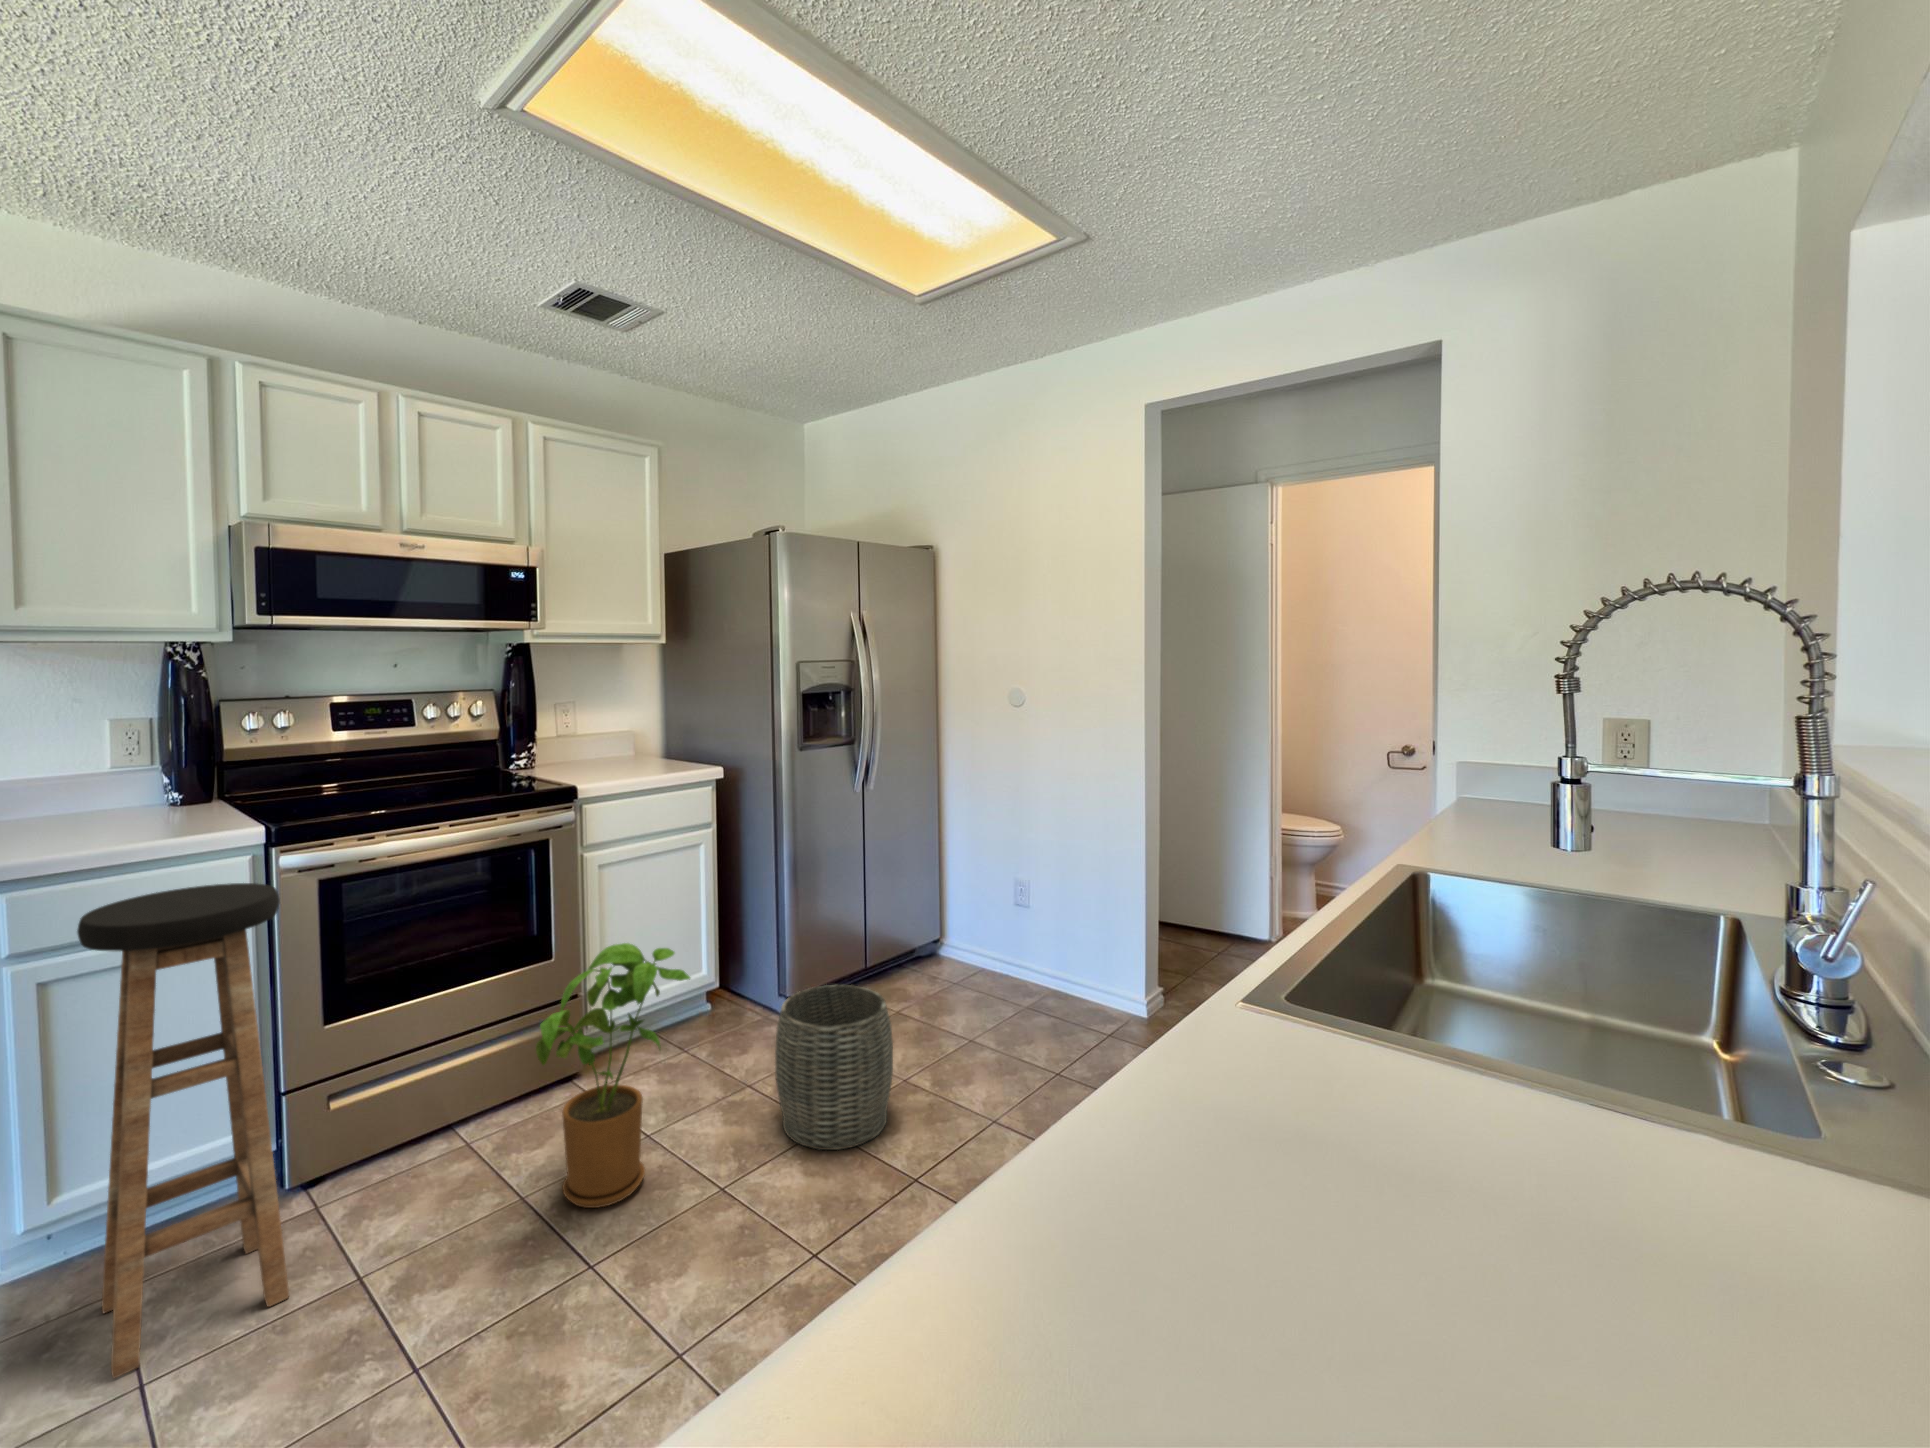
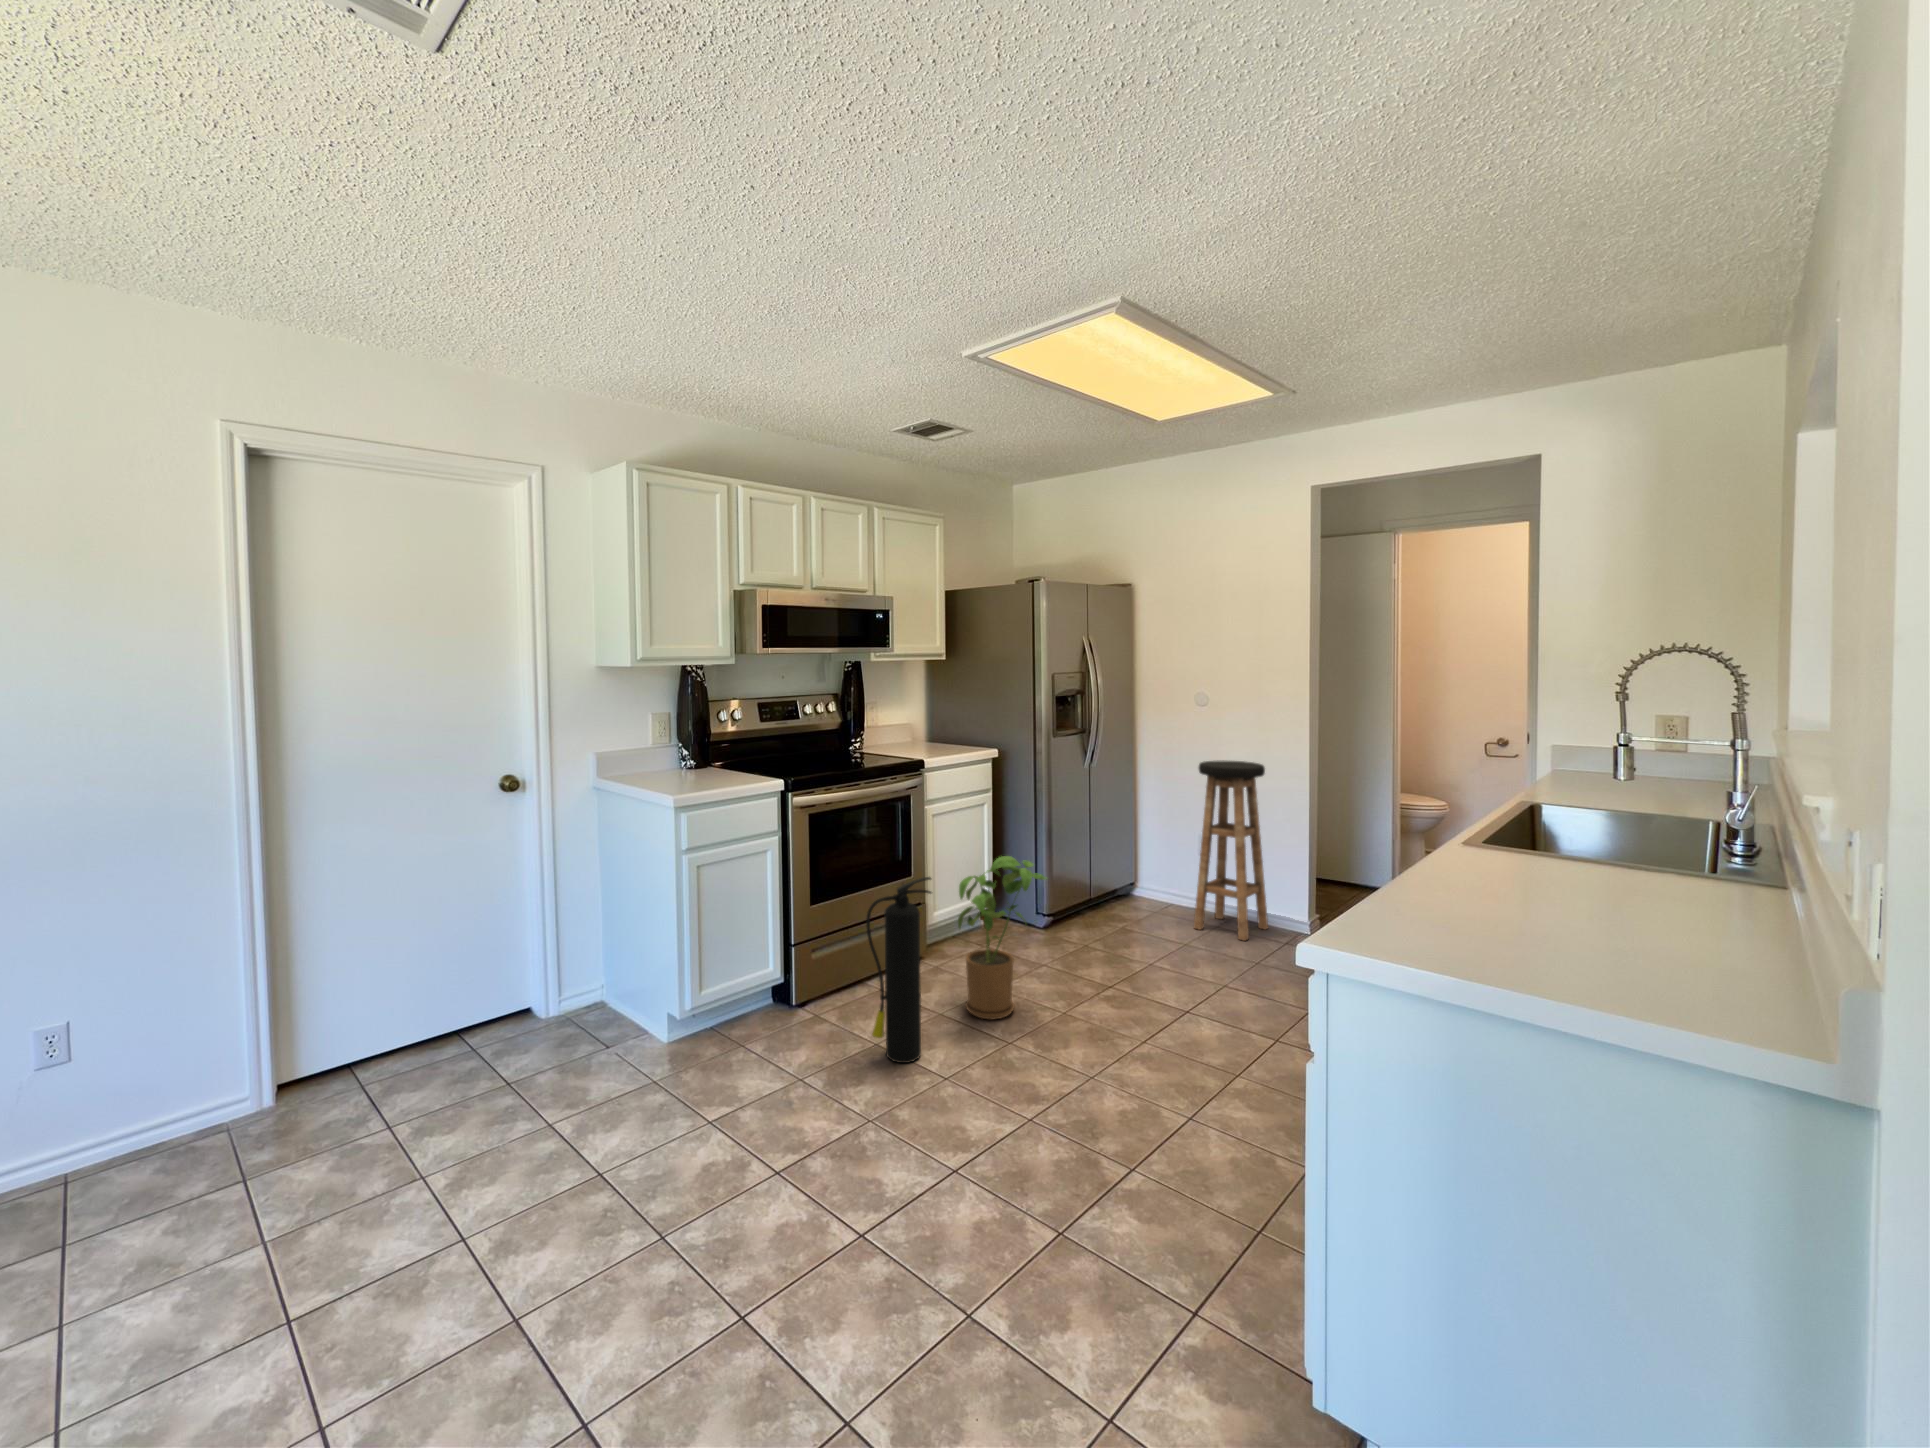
bar stool: present [77,883,289,1378] -> present [1194,760,1268,941]
woven basket: present [775,985,893,1150] -> none [1077,896,1158,997]
fire extinguisher: none [303,994,439,1327] -> present [866,877,931,1063]

